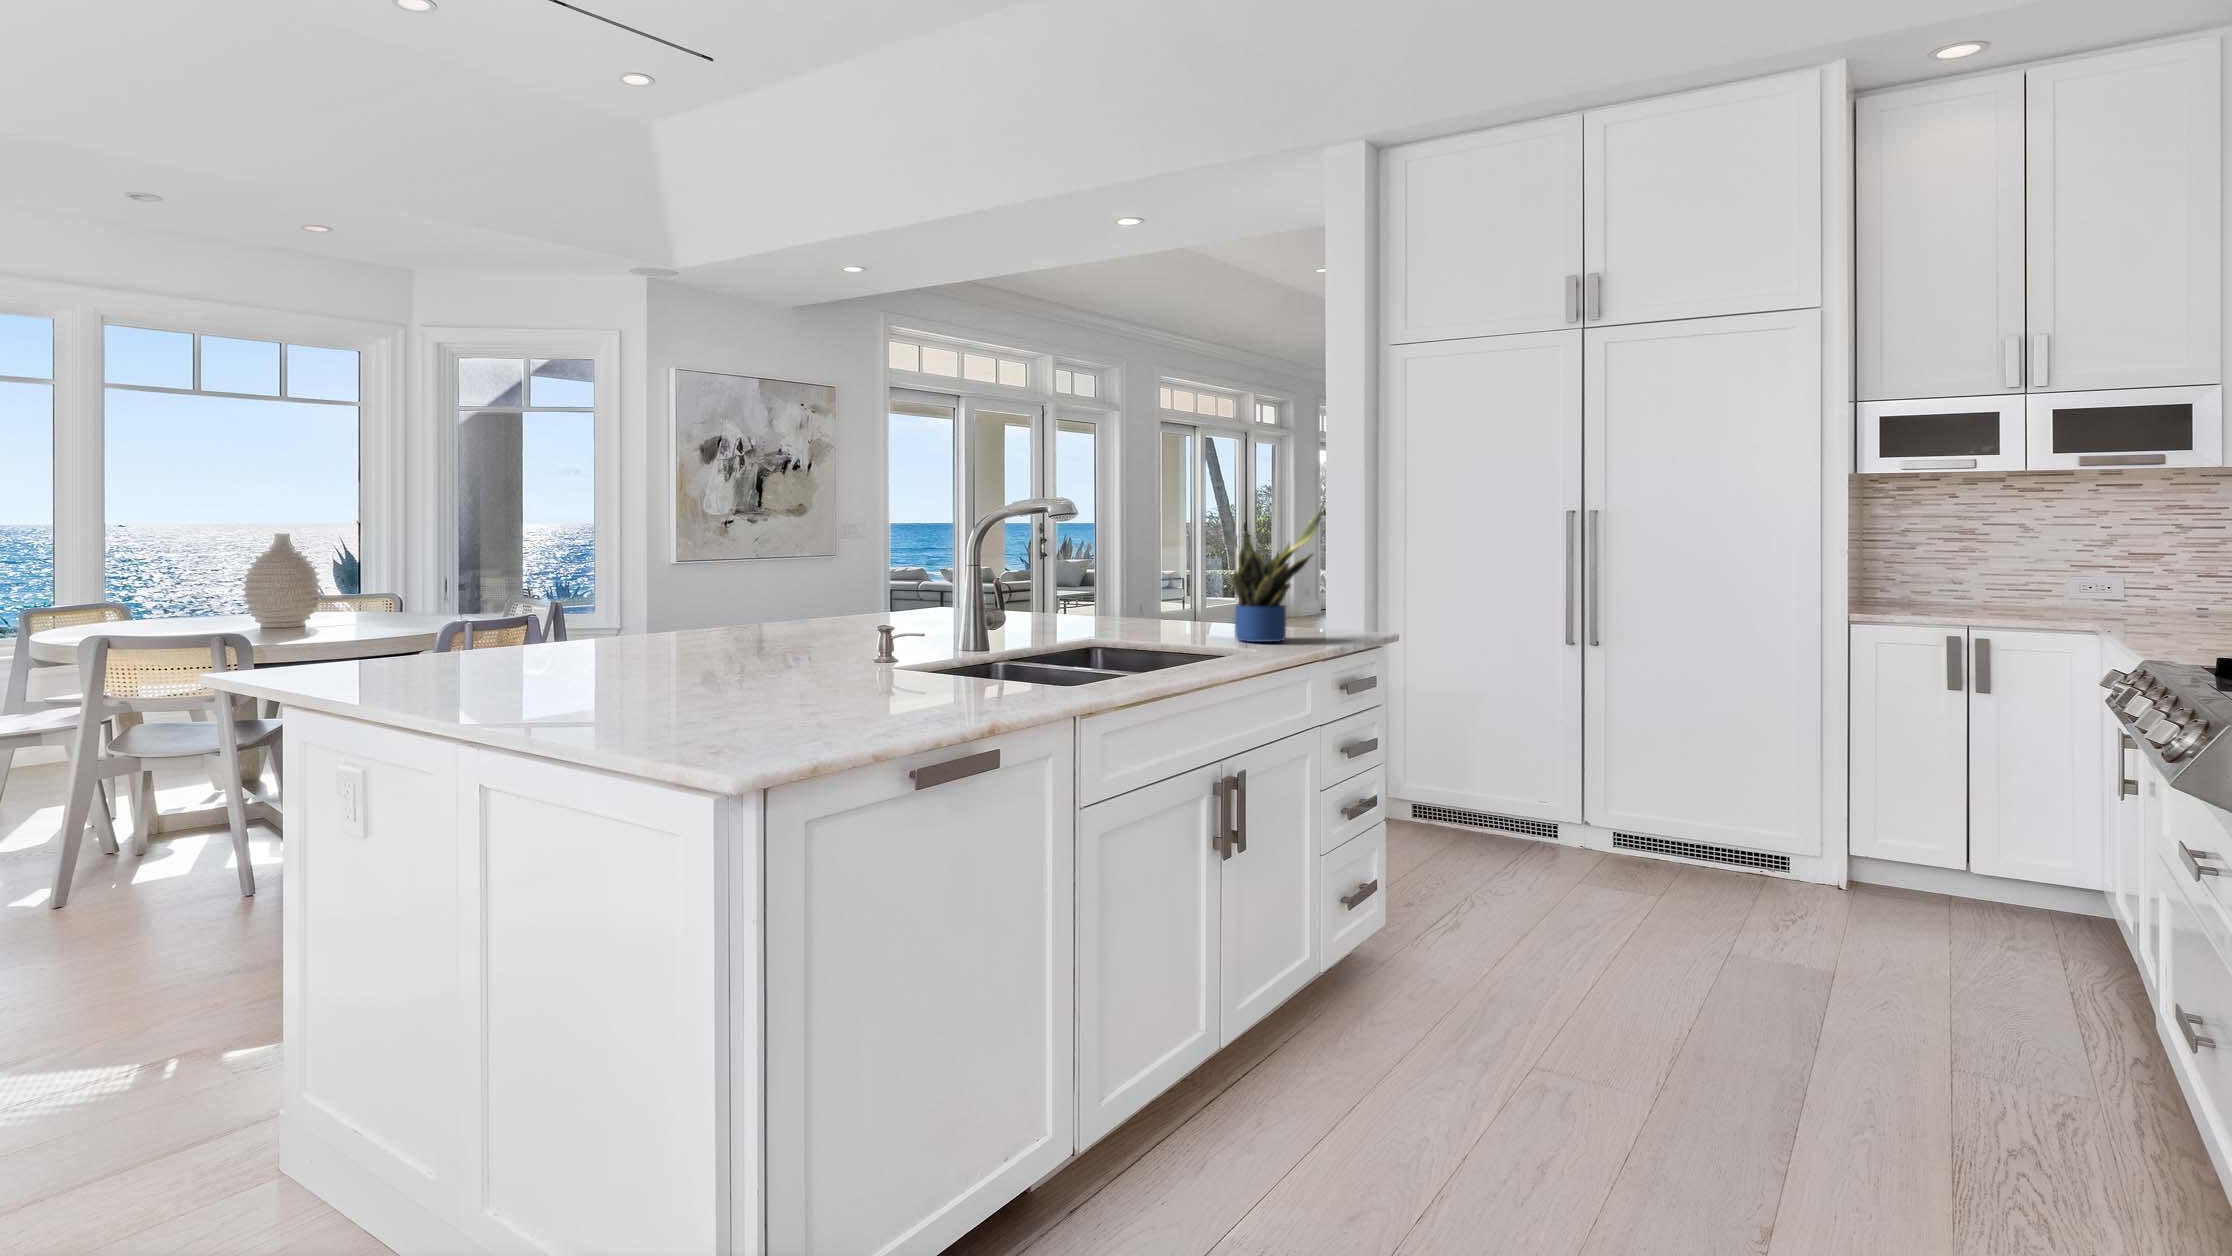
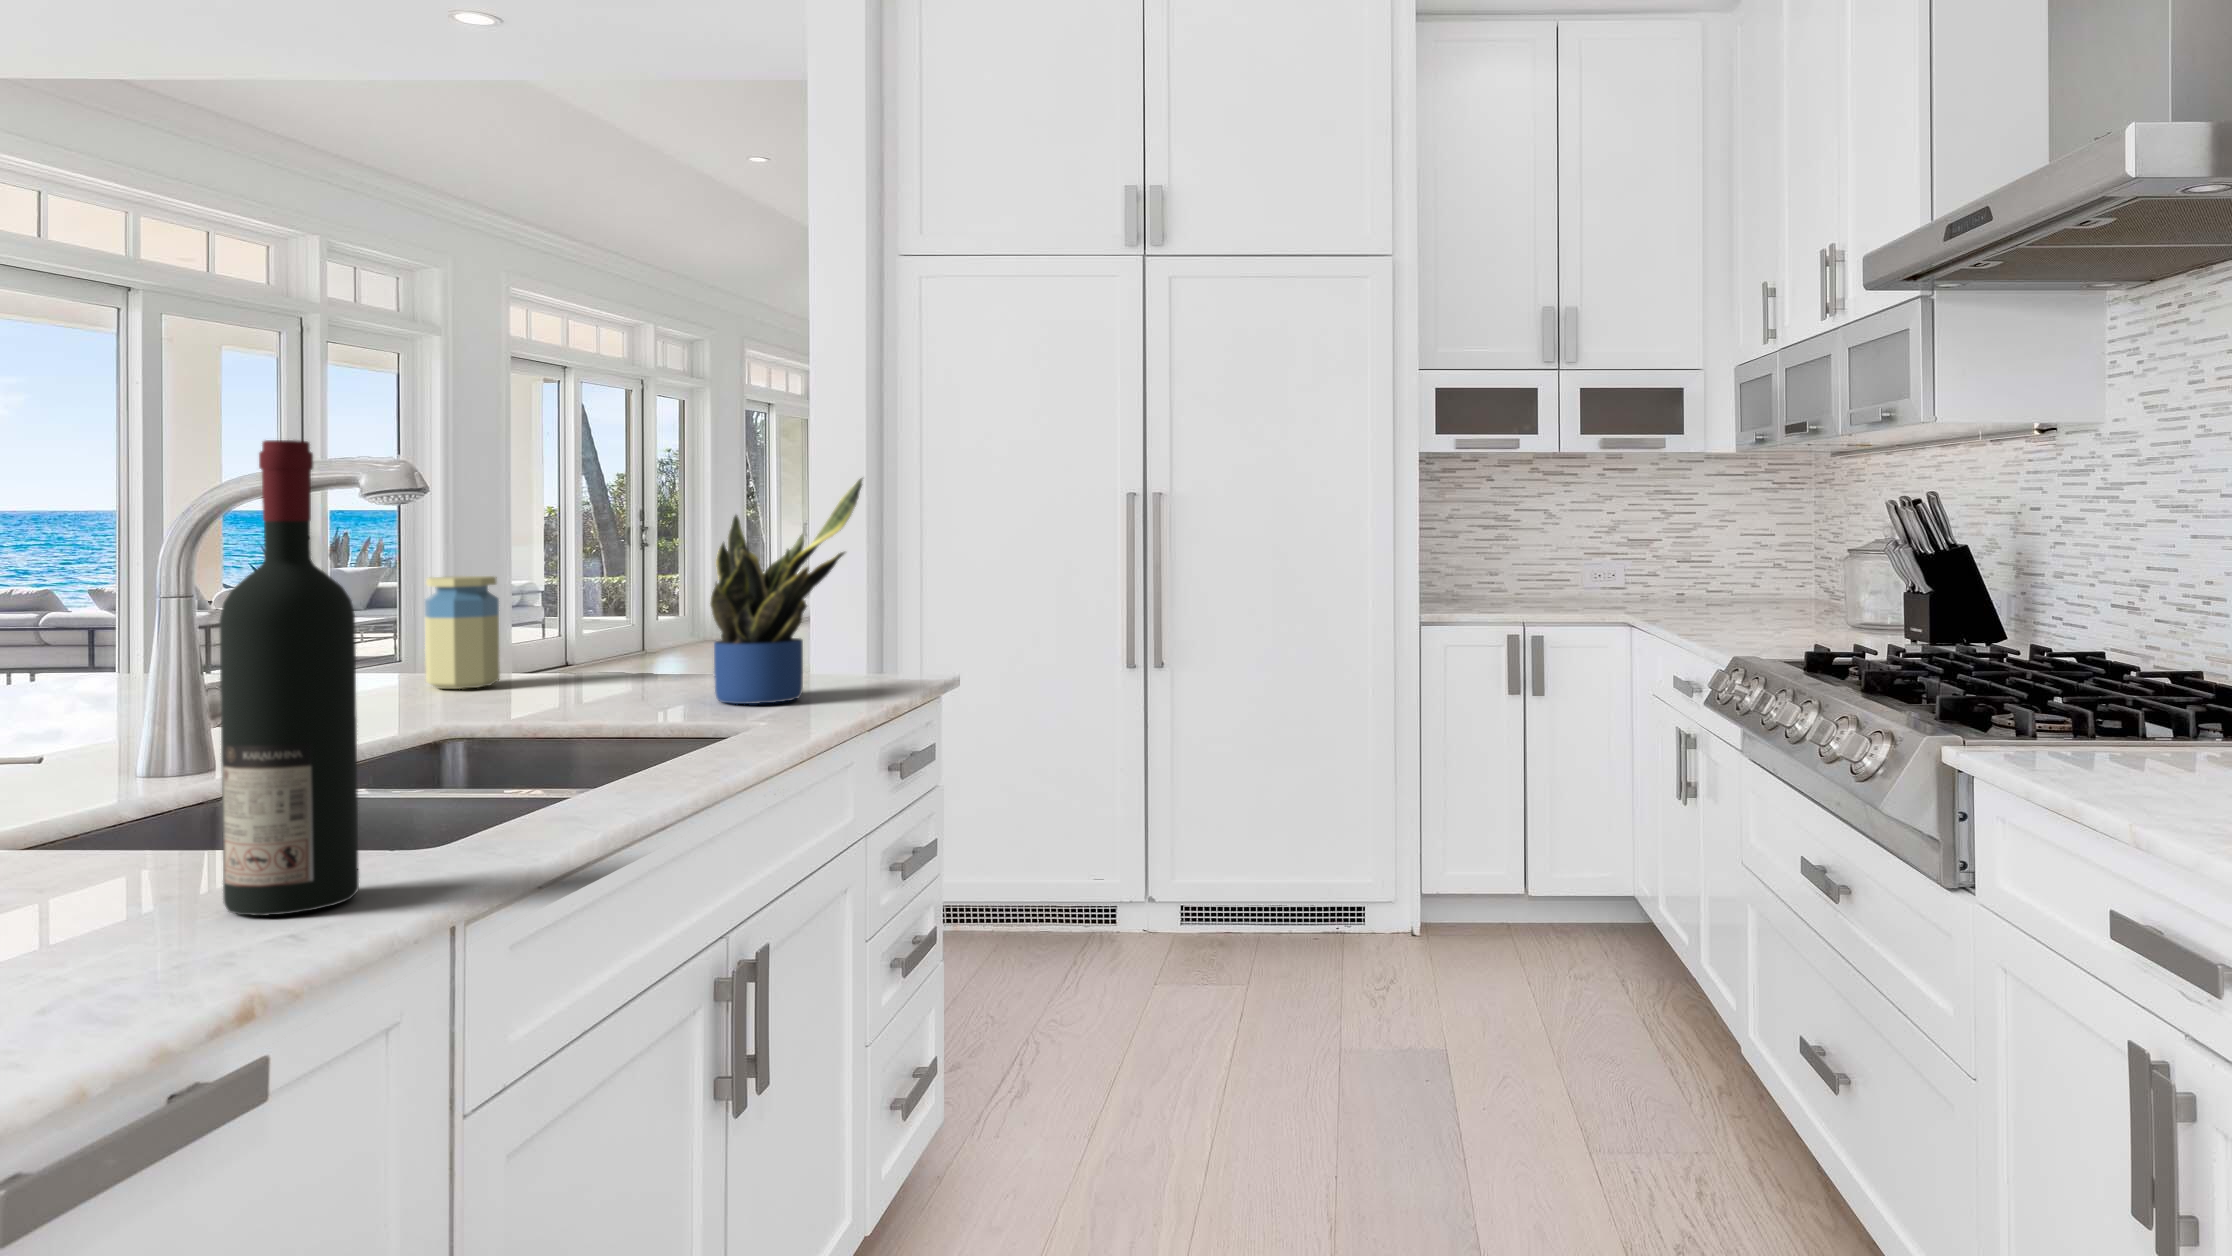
wine bottle: none [996,504,1045,701] -> present [219,440,359,916]
jar: none [1090,564,1126,625] -> present [425,576,500,689]

